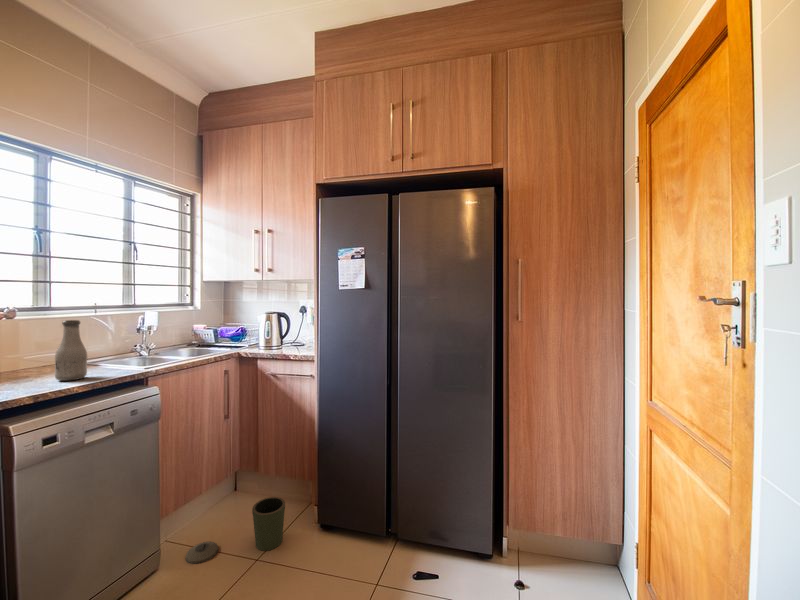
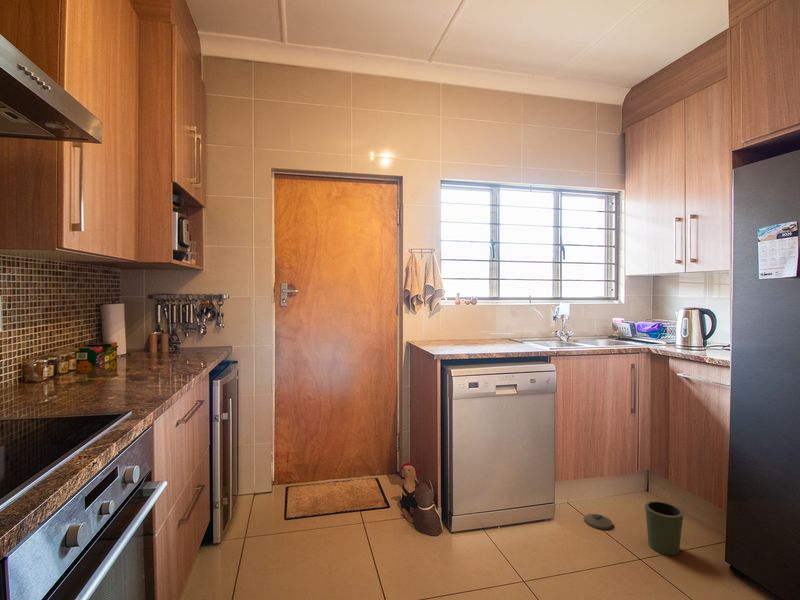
bottle: present [55,320,87,381] -> none [502,306,520,348]

